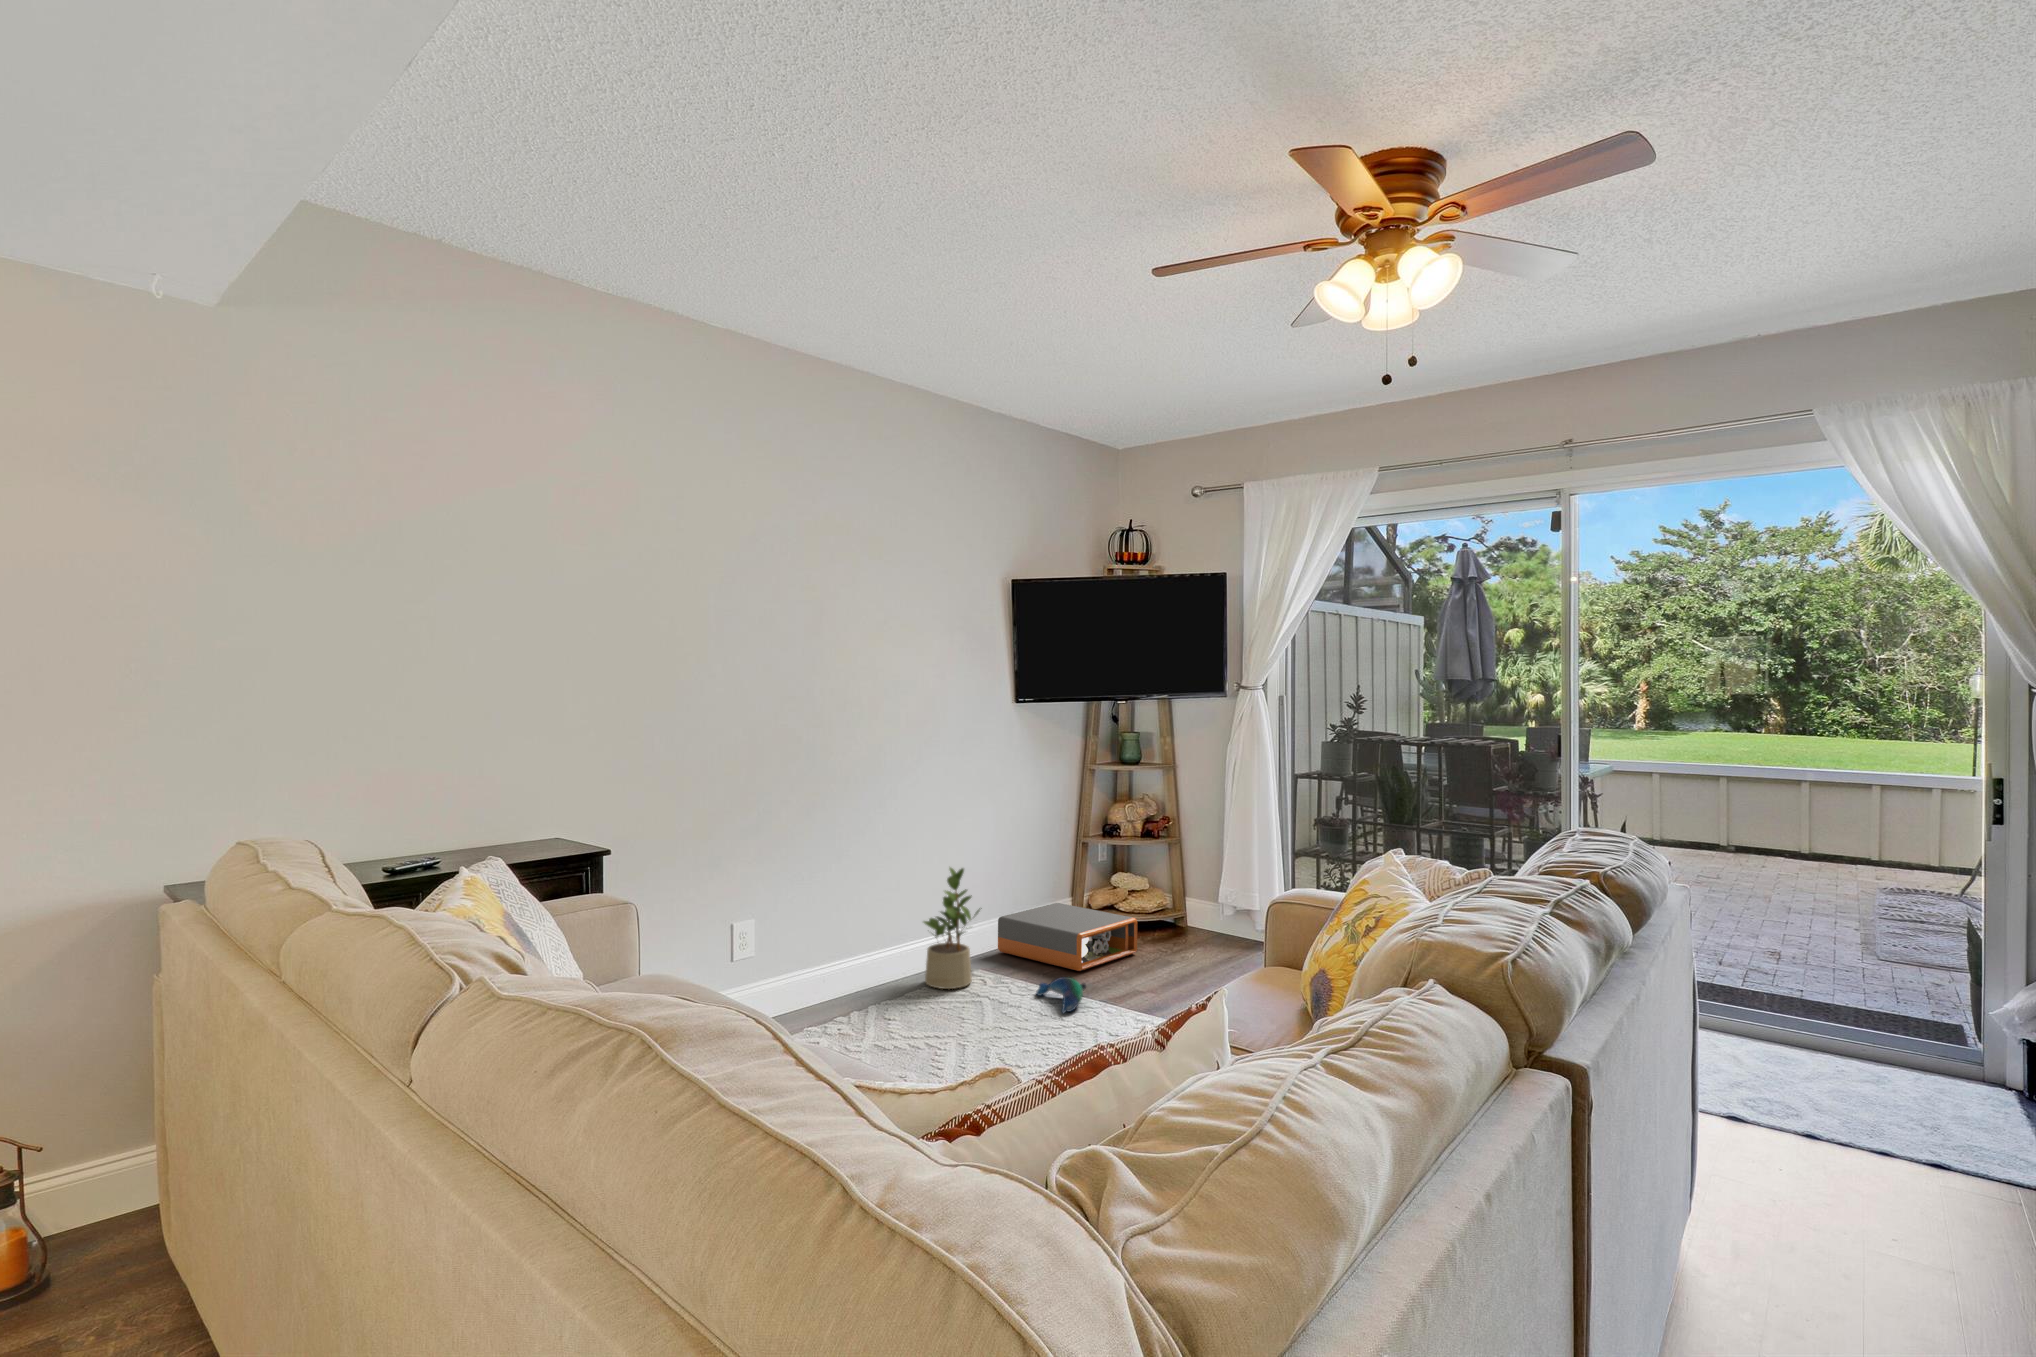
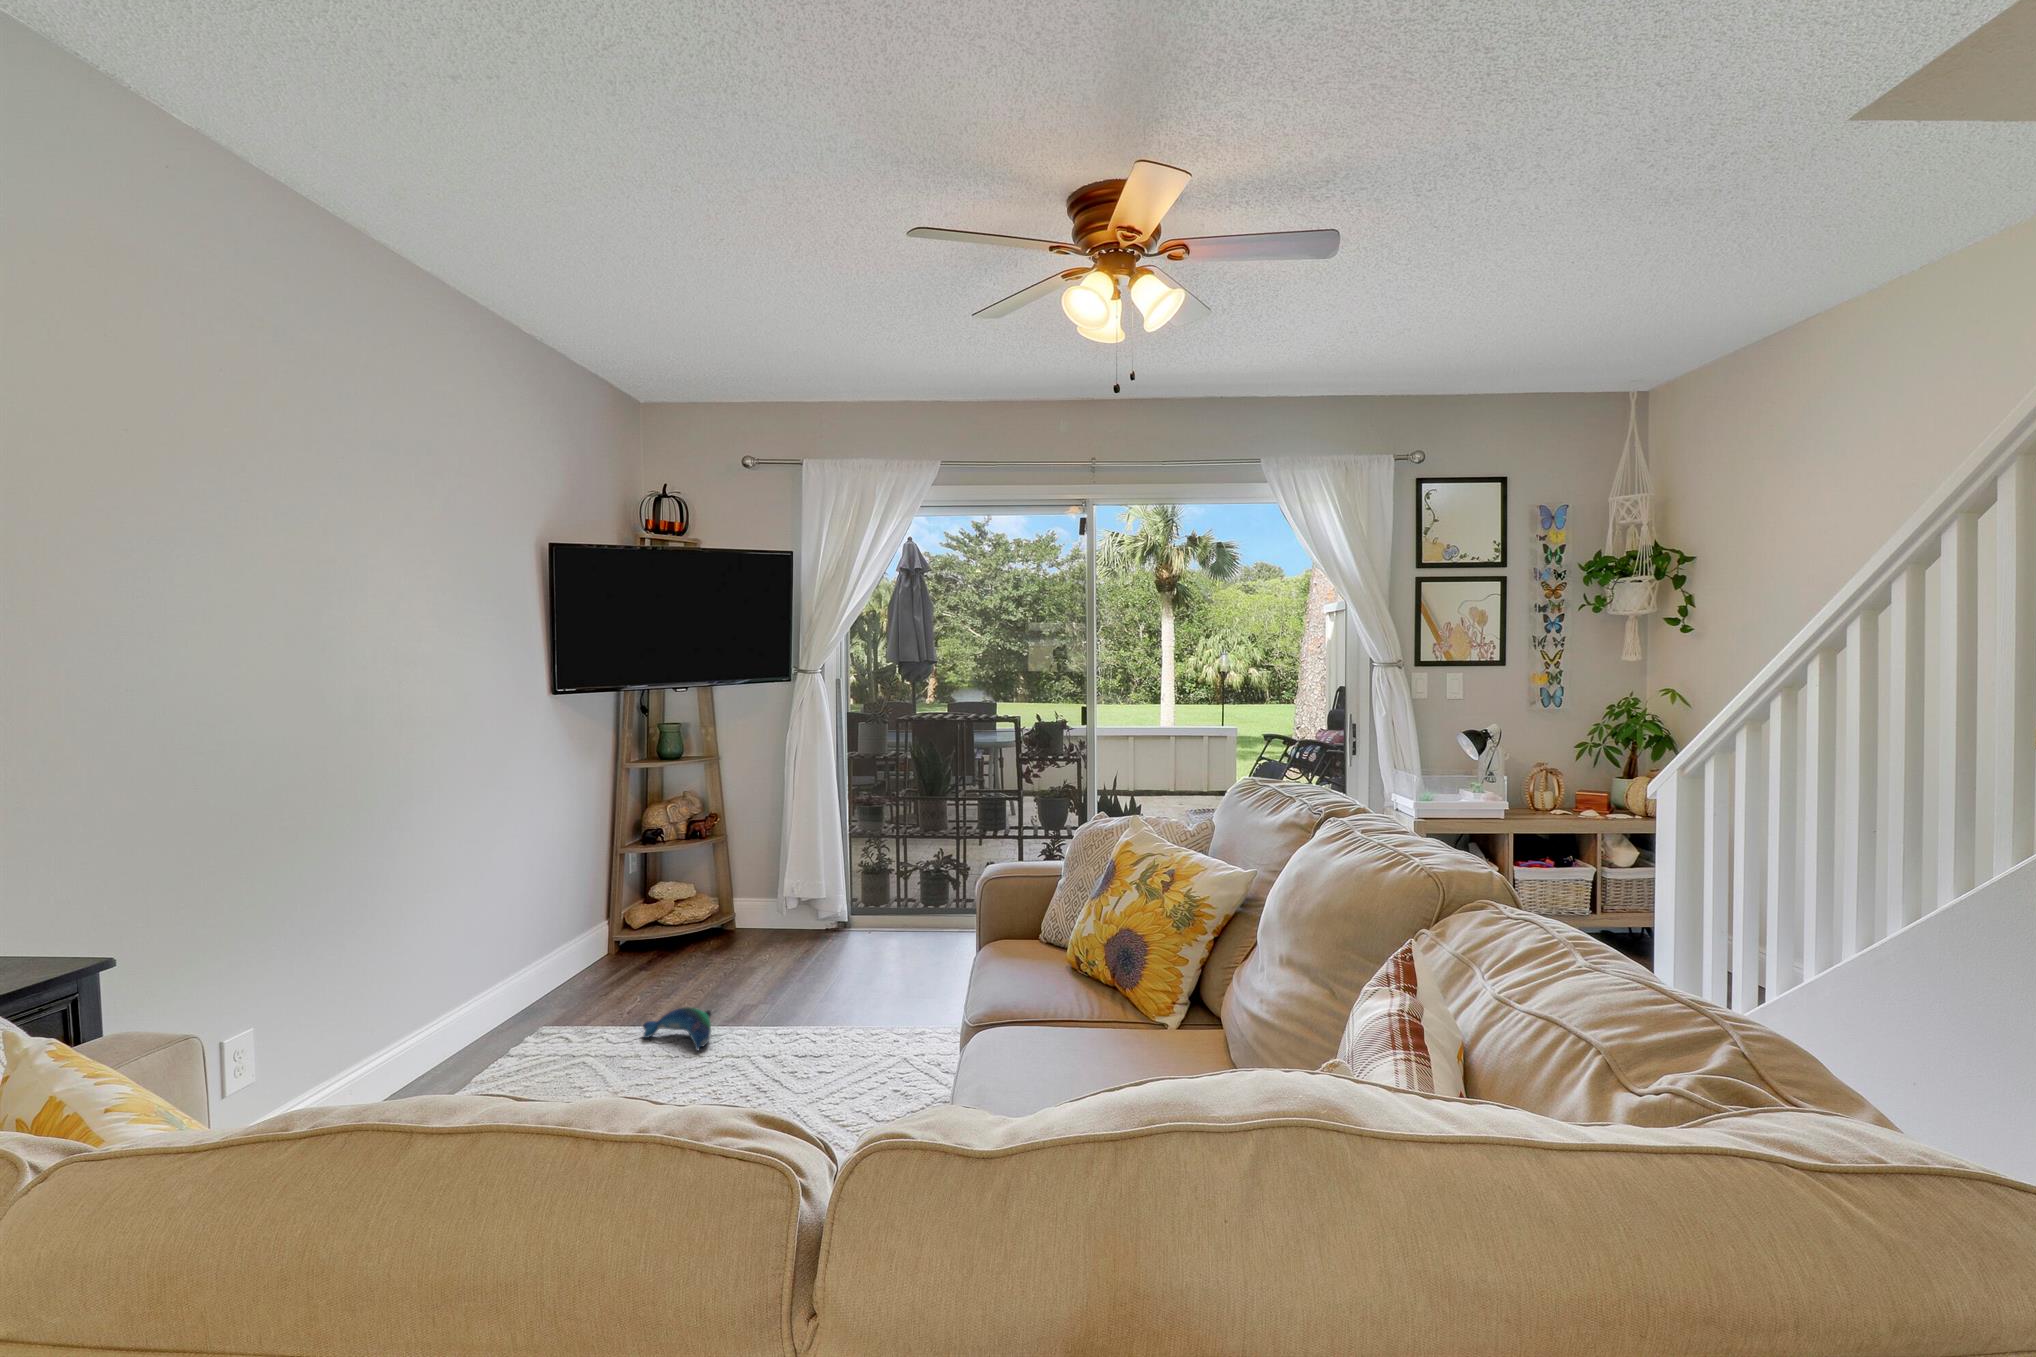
potted plant: present [924,868,982,989] -> none [472,899,558,1061]
storage box: present [998,903,1137,971] -> none [542,928,711,1000]

